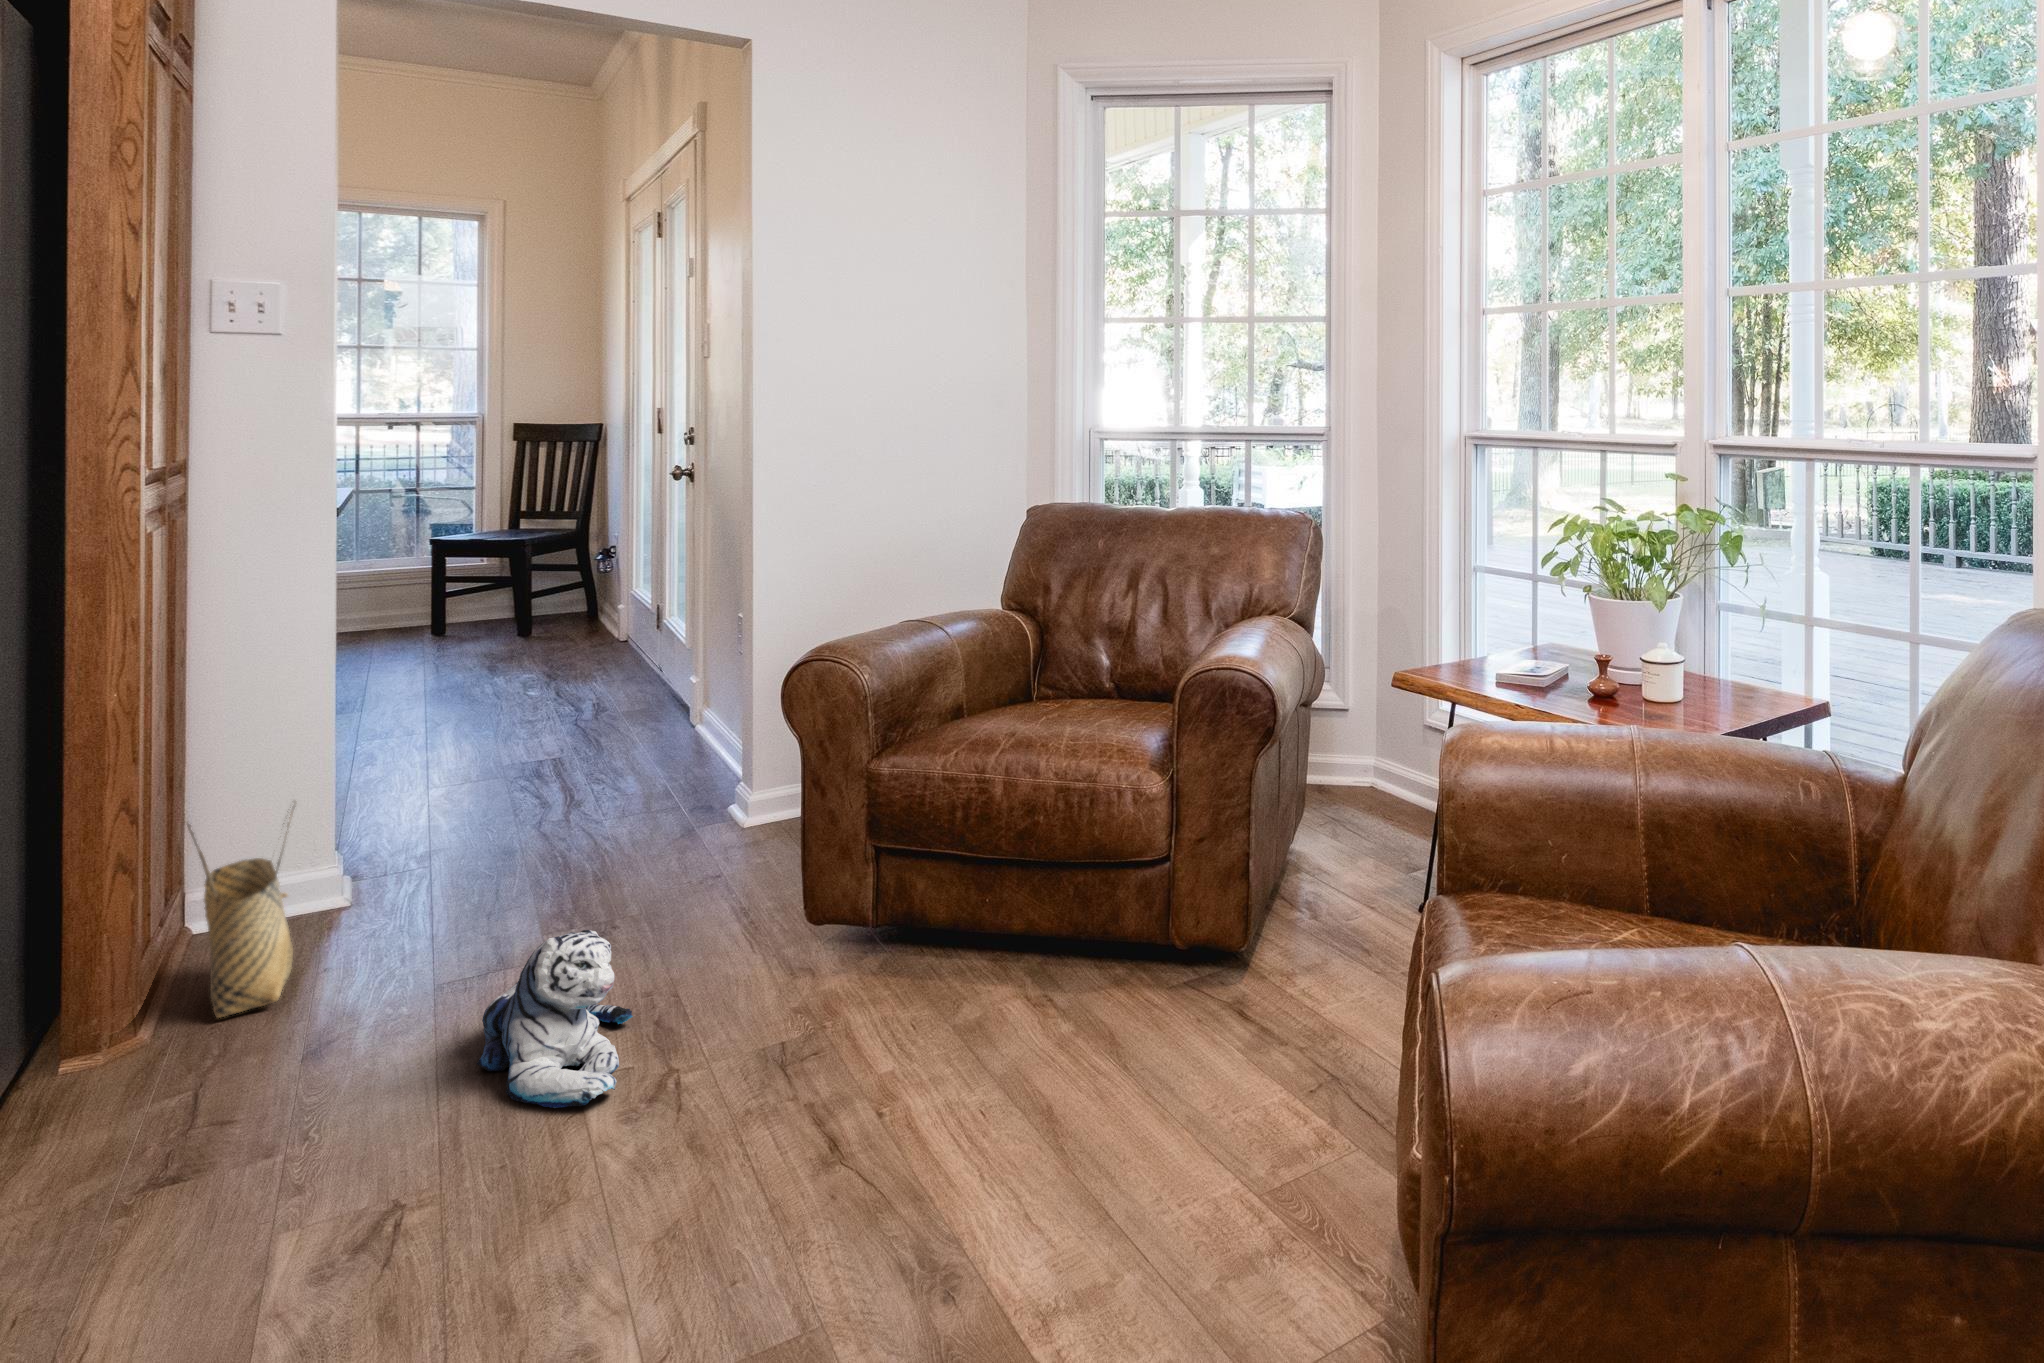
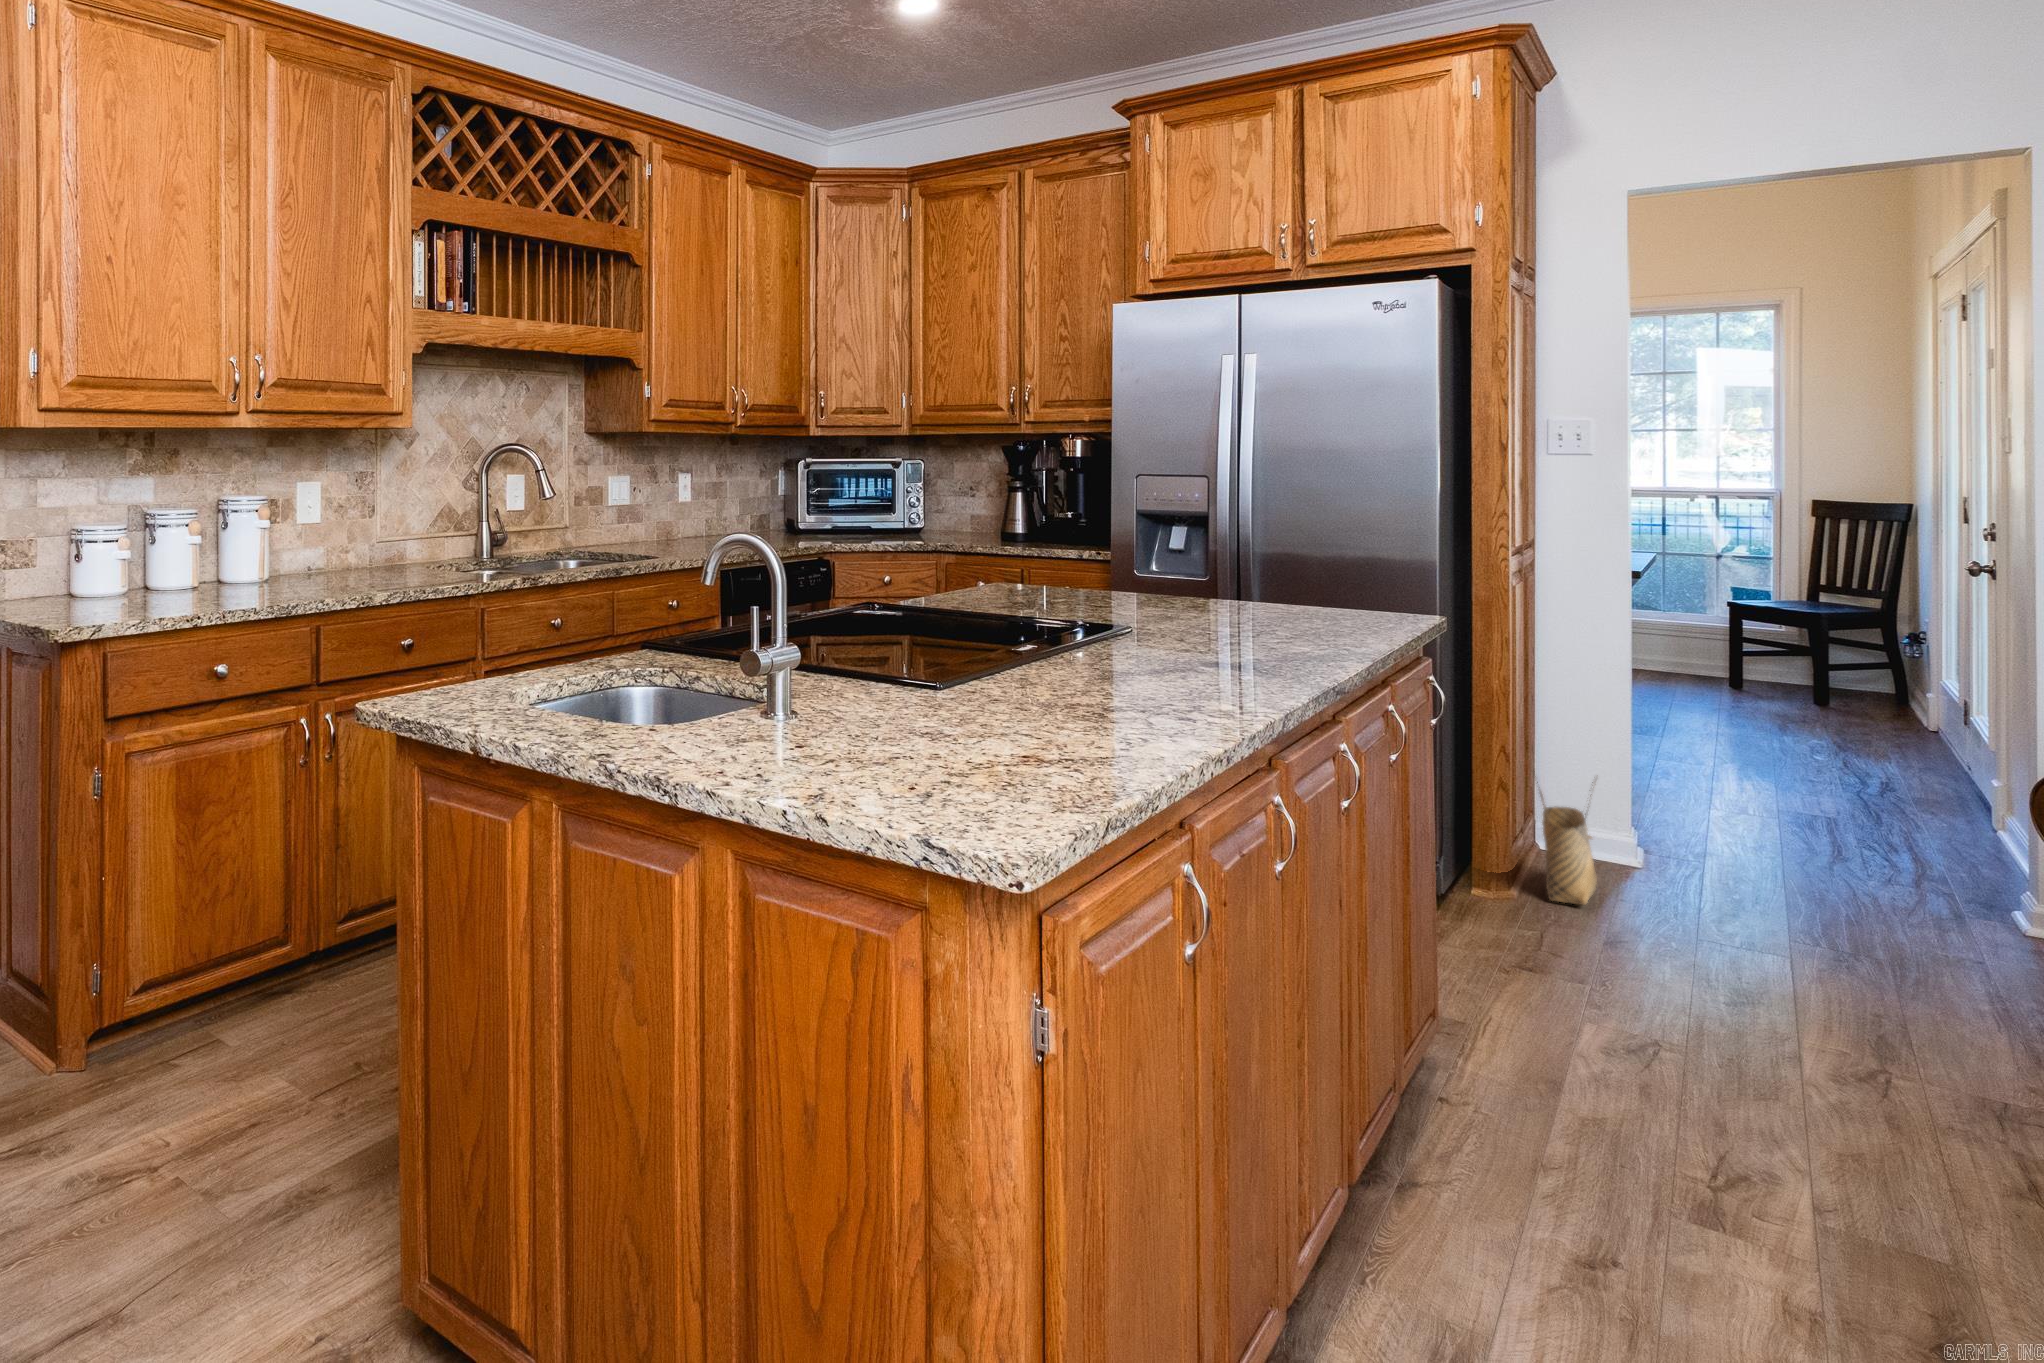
plush toy: present [476,930,633,1108] -> none [1716,924,1854,1059]

